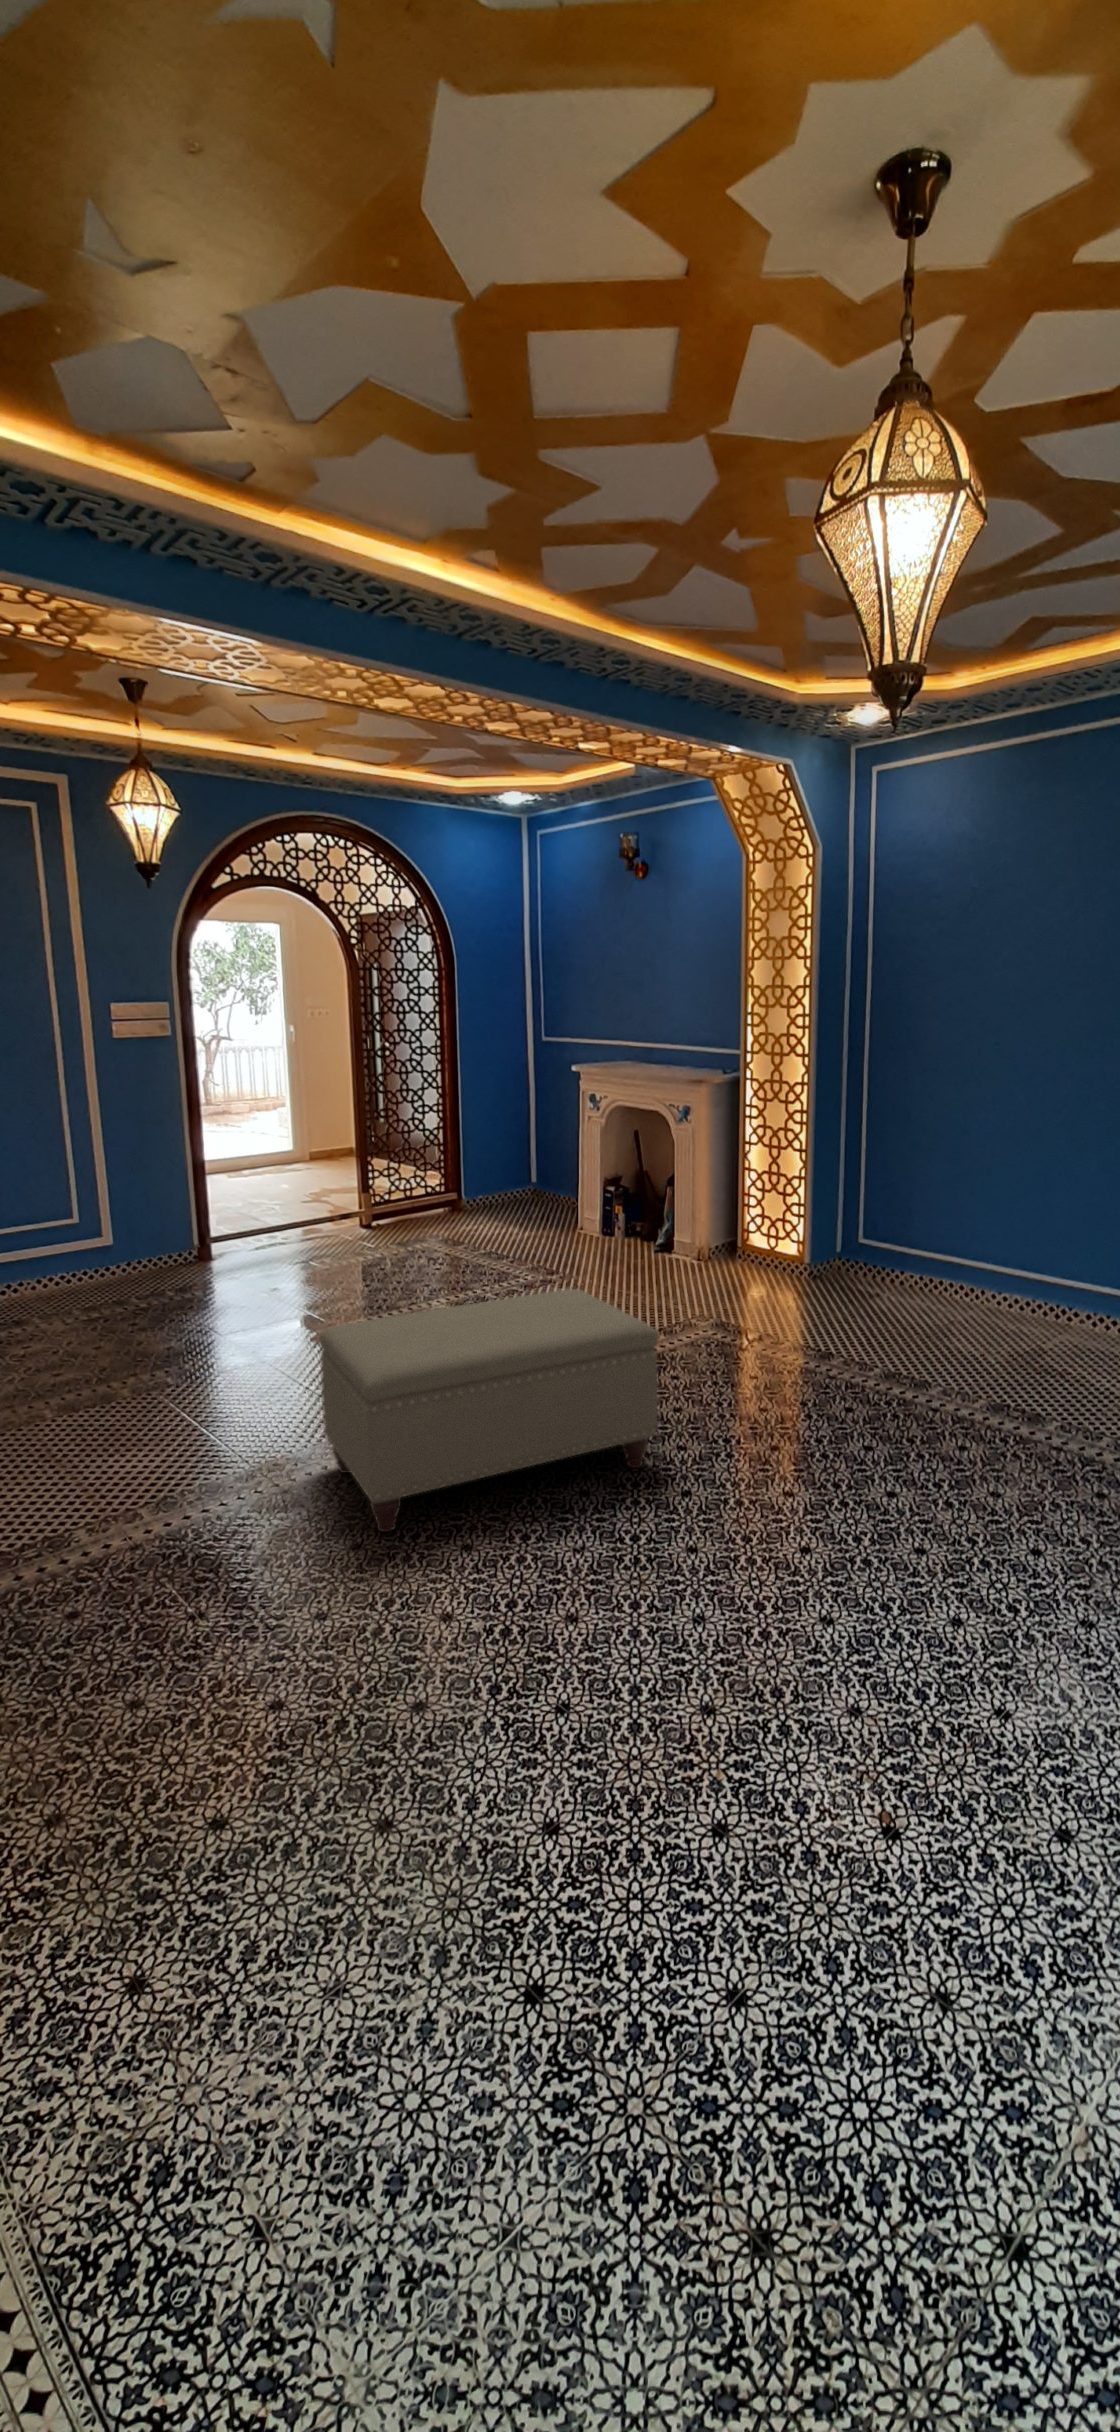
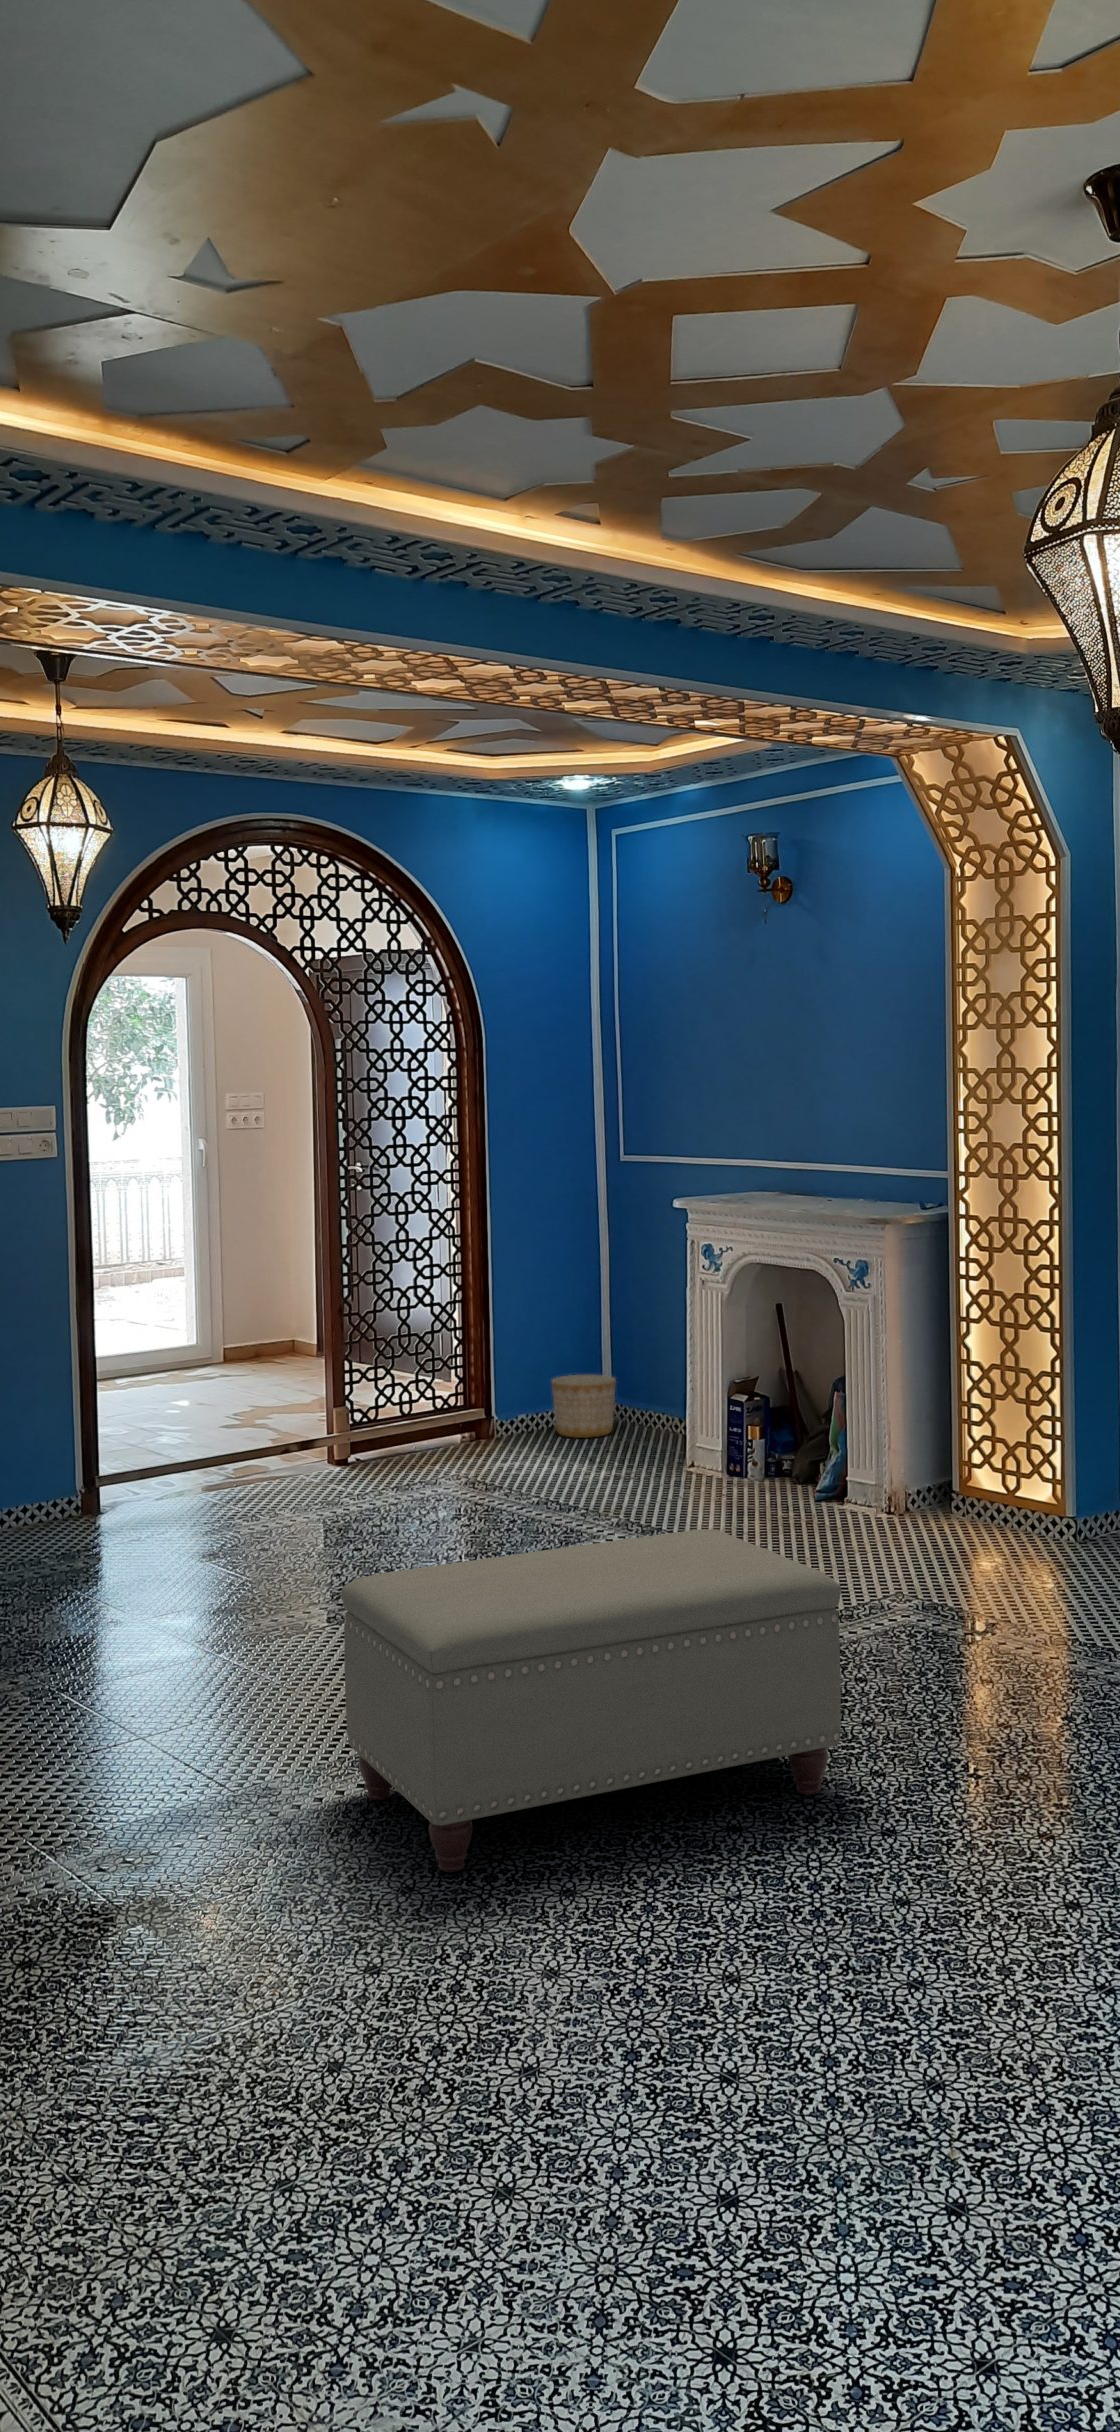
planter: none [496,1172,535,1210] -> present [551,1375,616,1438]

